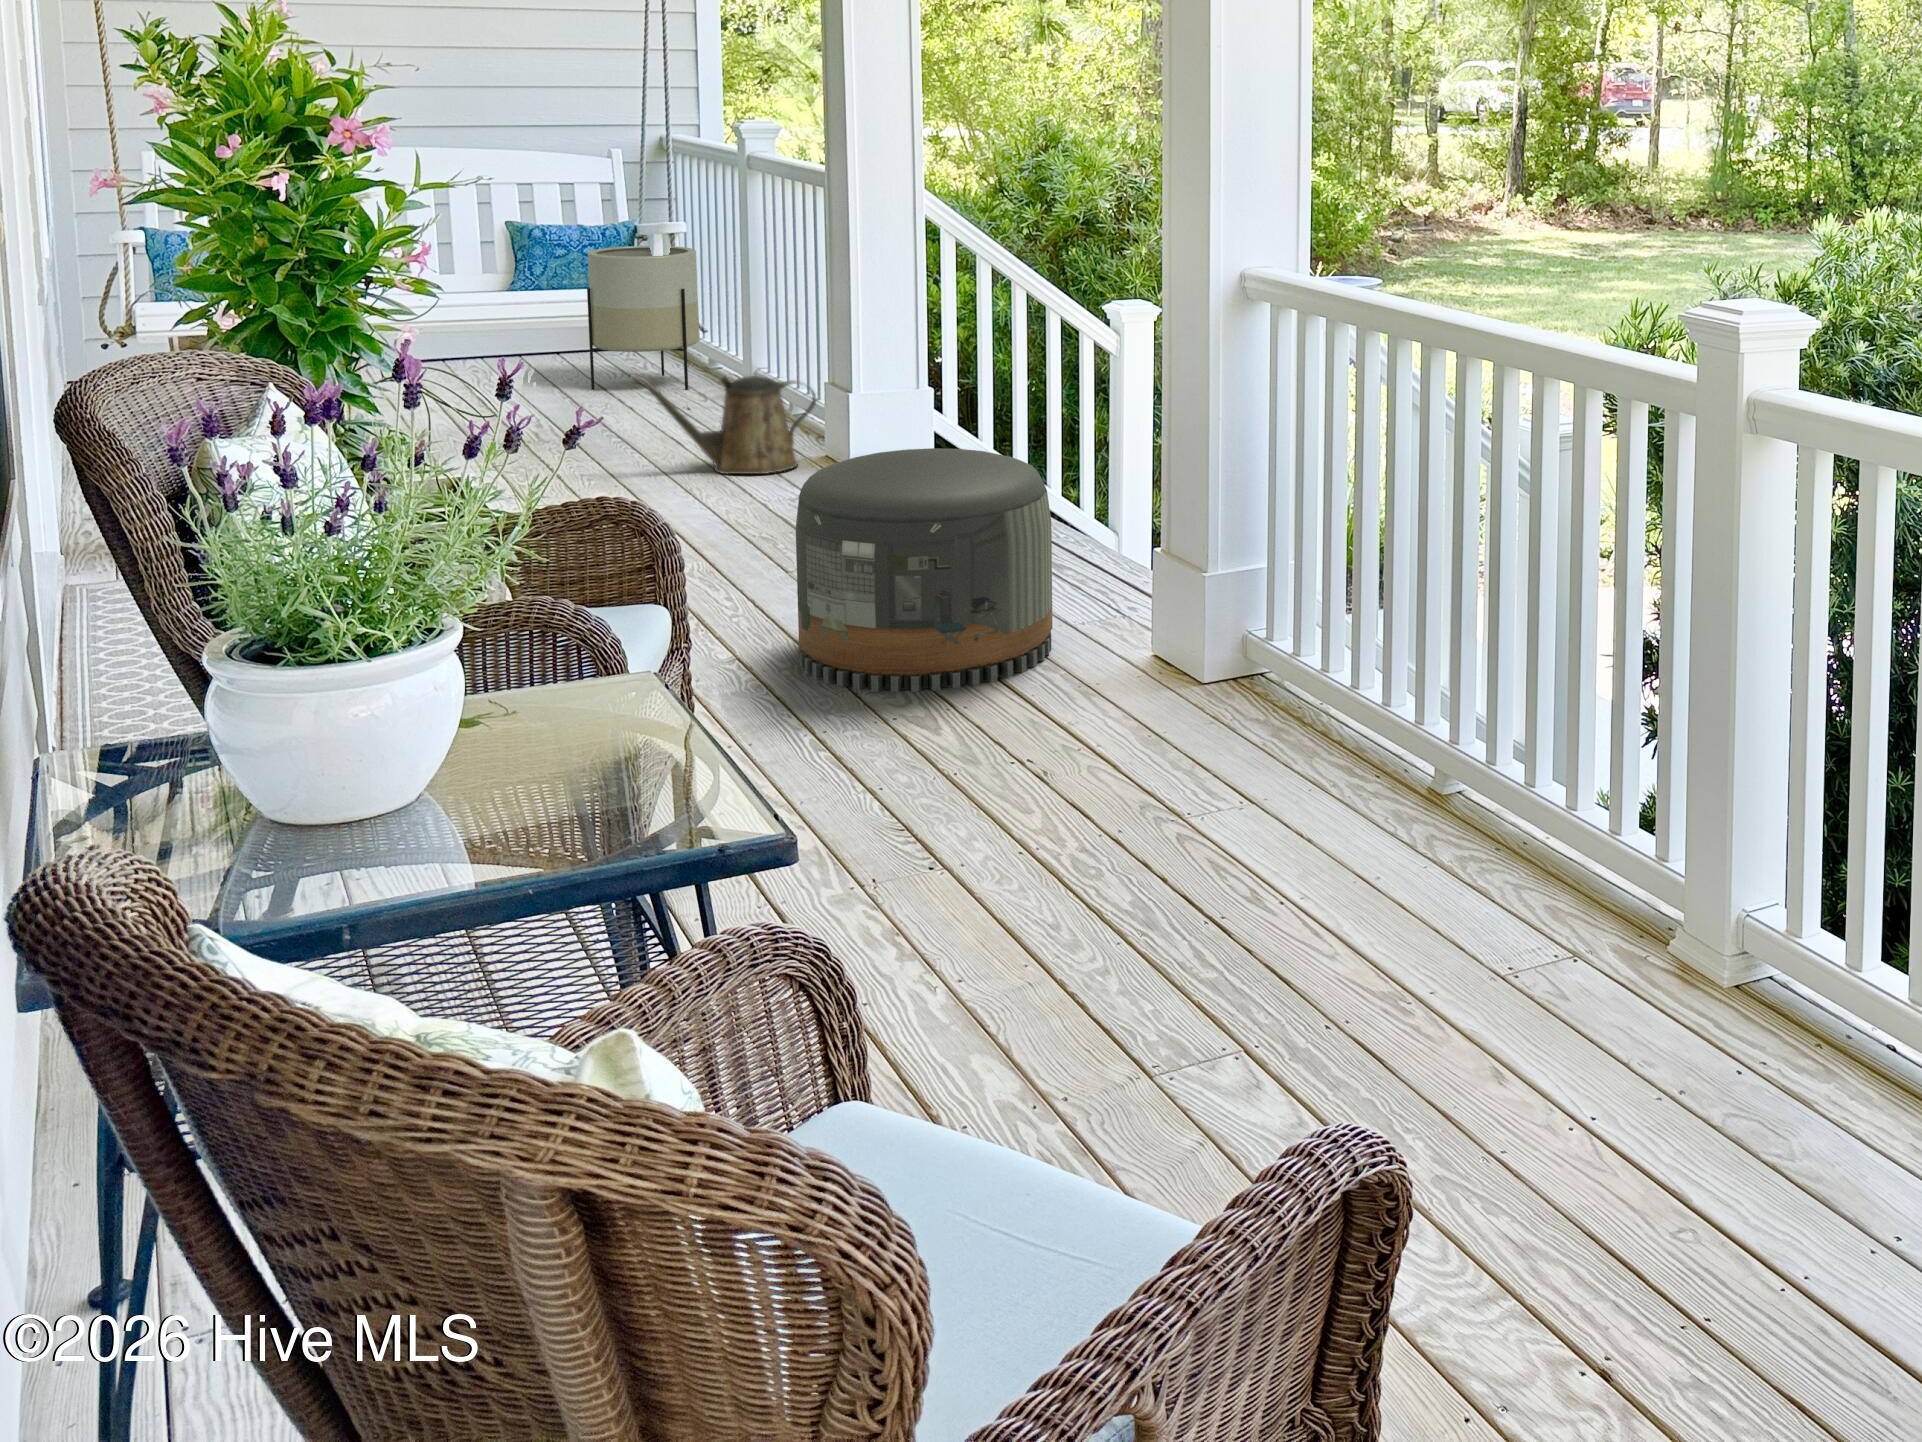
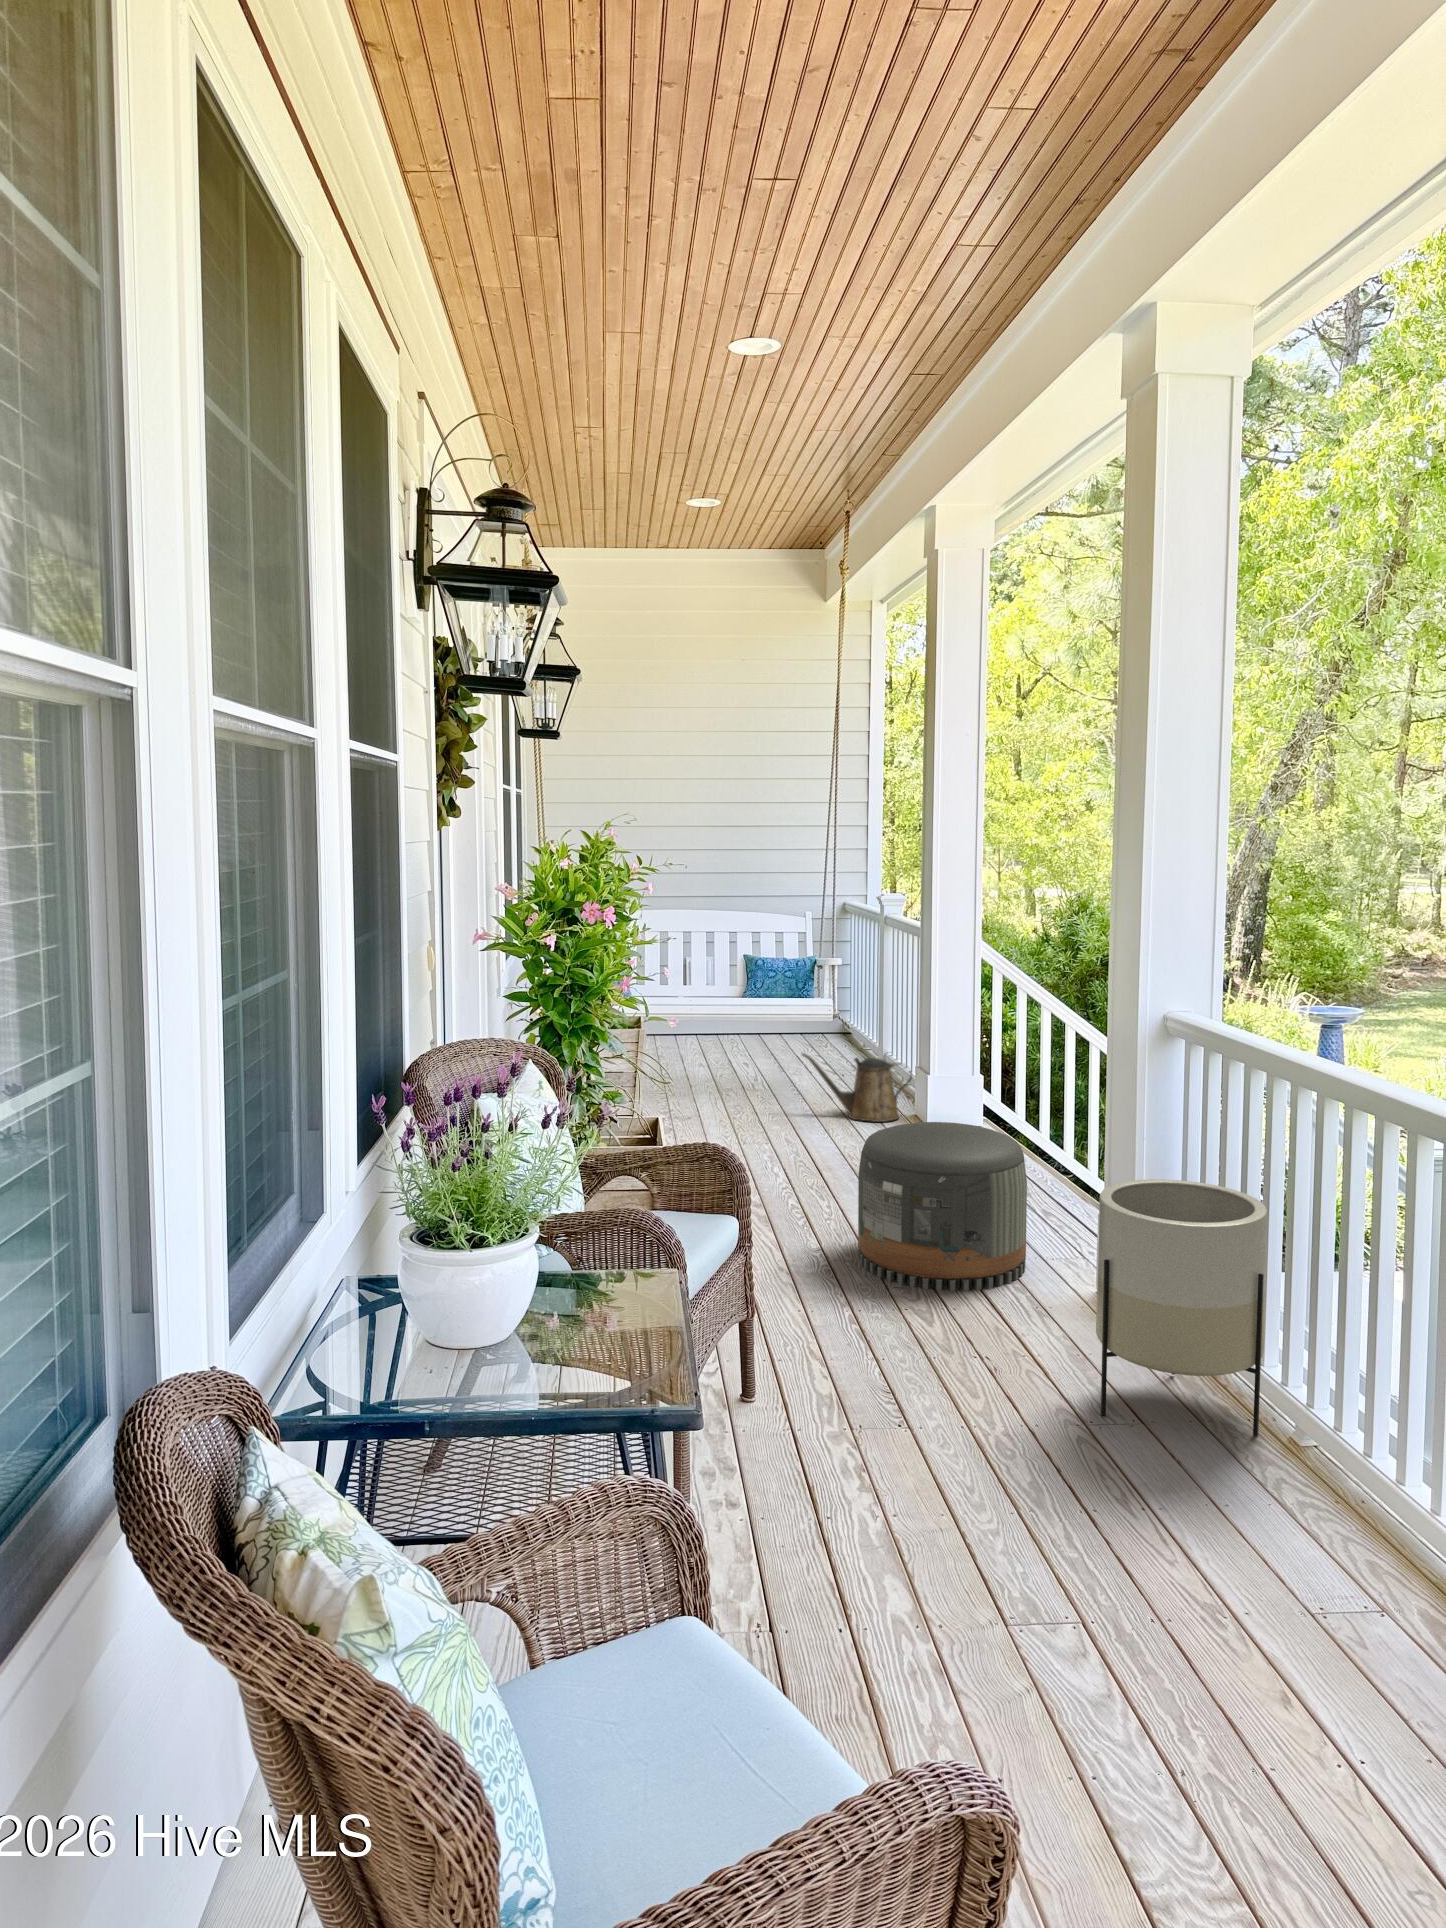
planter: present [587,246,700,390] -> present [1096,1179,1267,1436]

